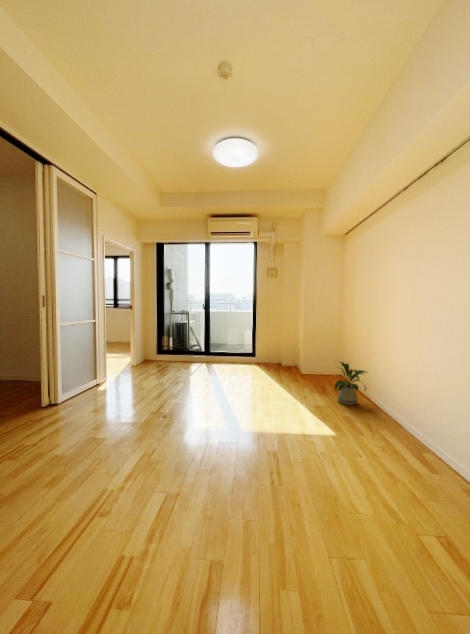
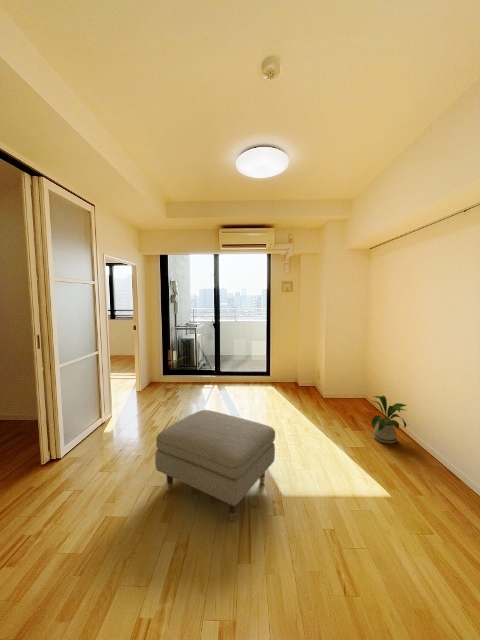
ottoman: none [134,365,237,443] -> present [155,410,275,521]

